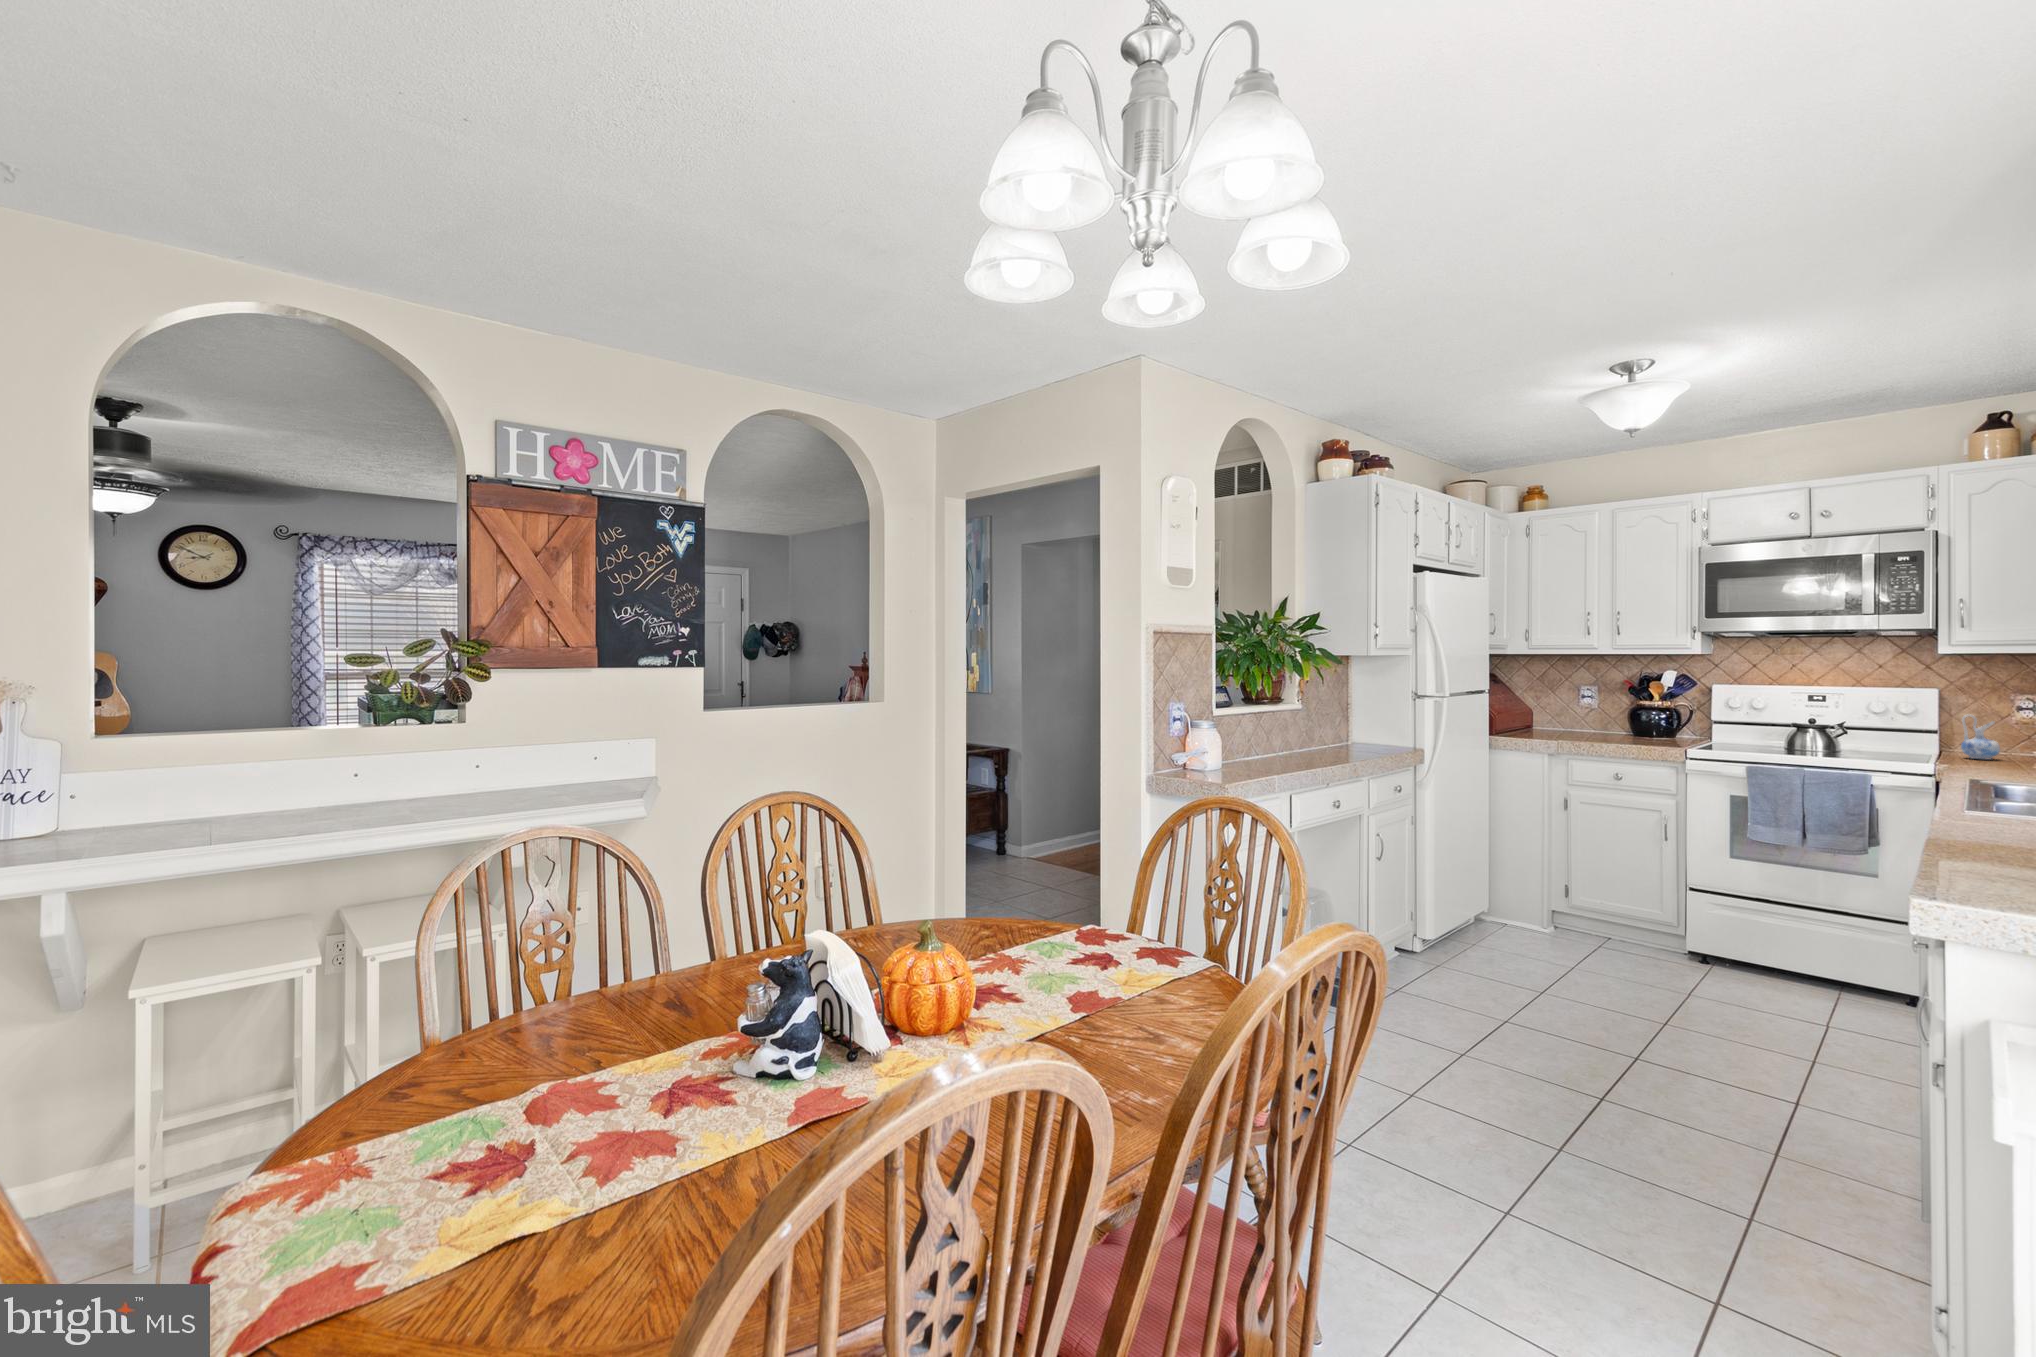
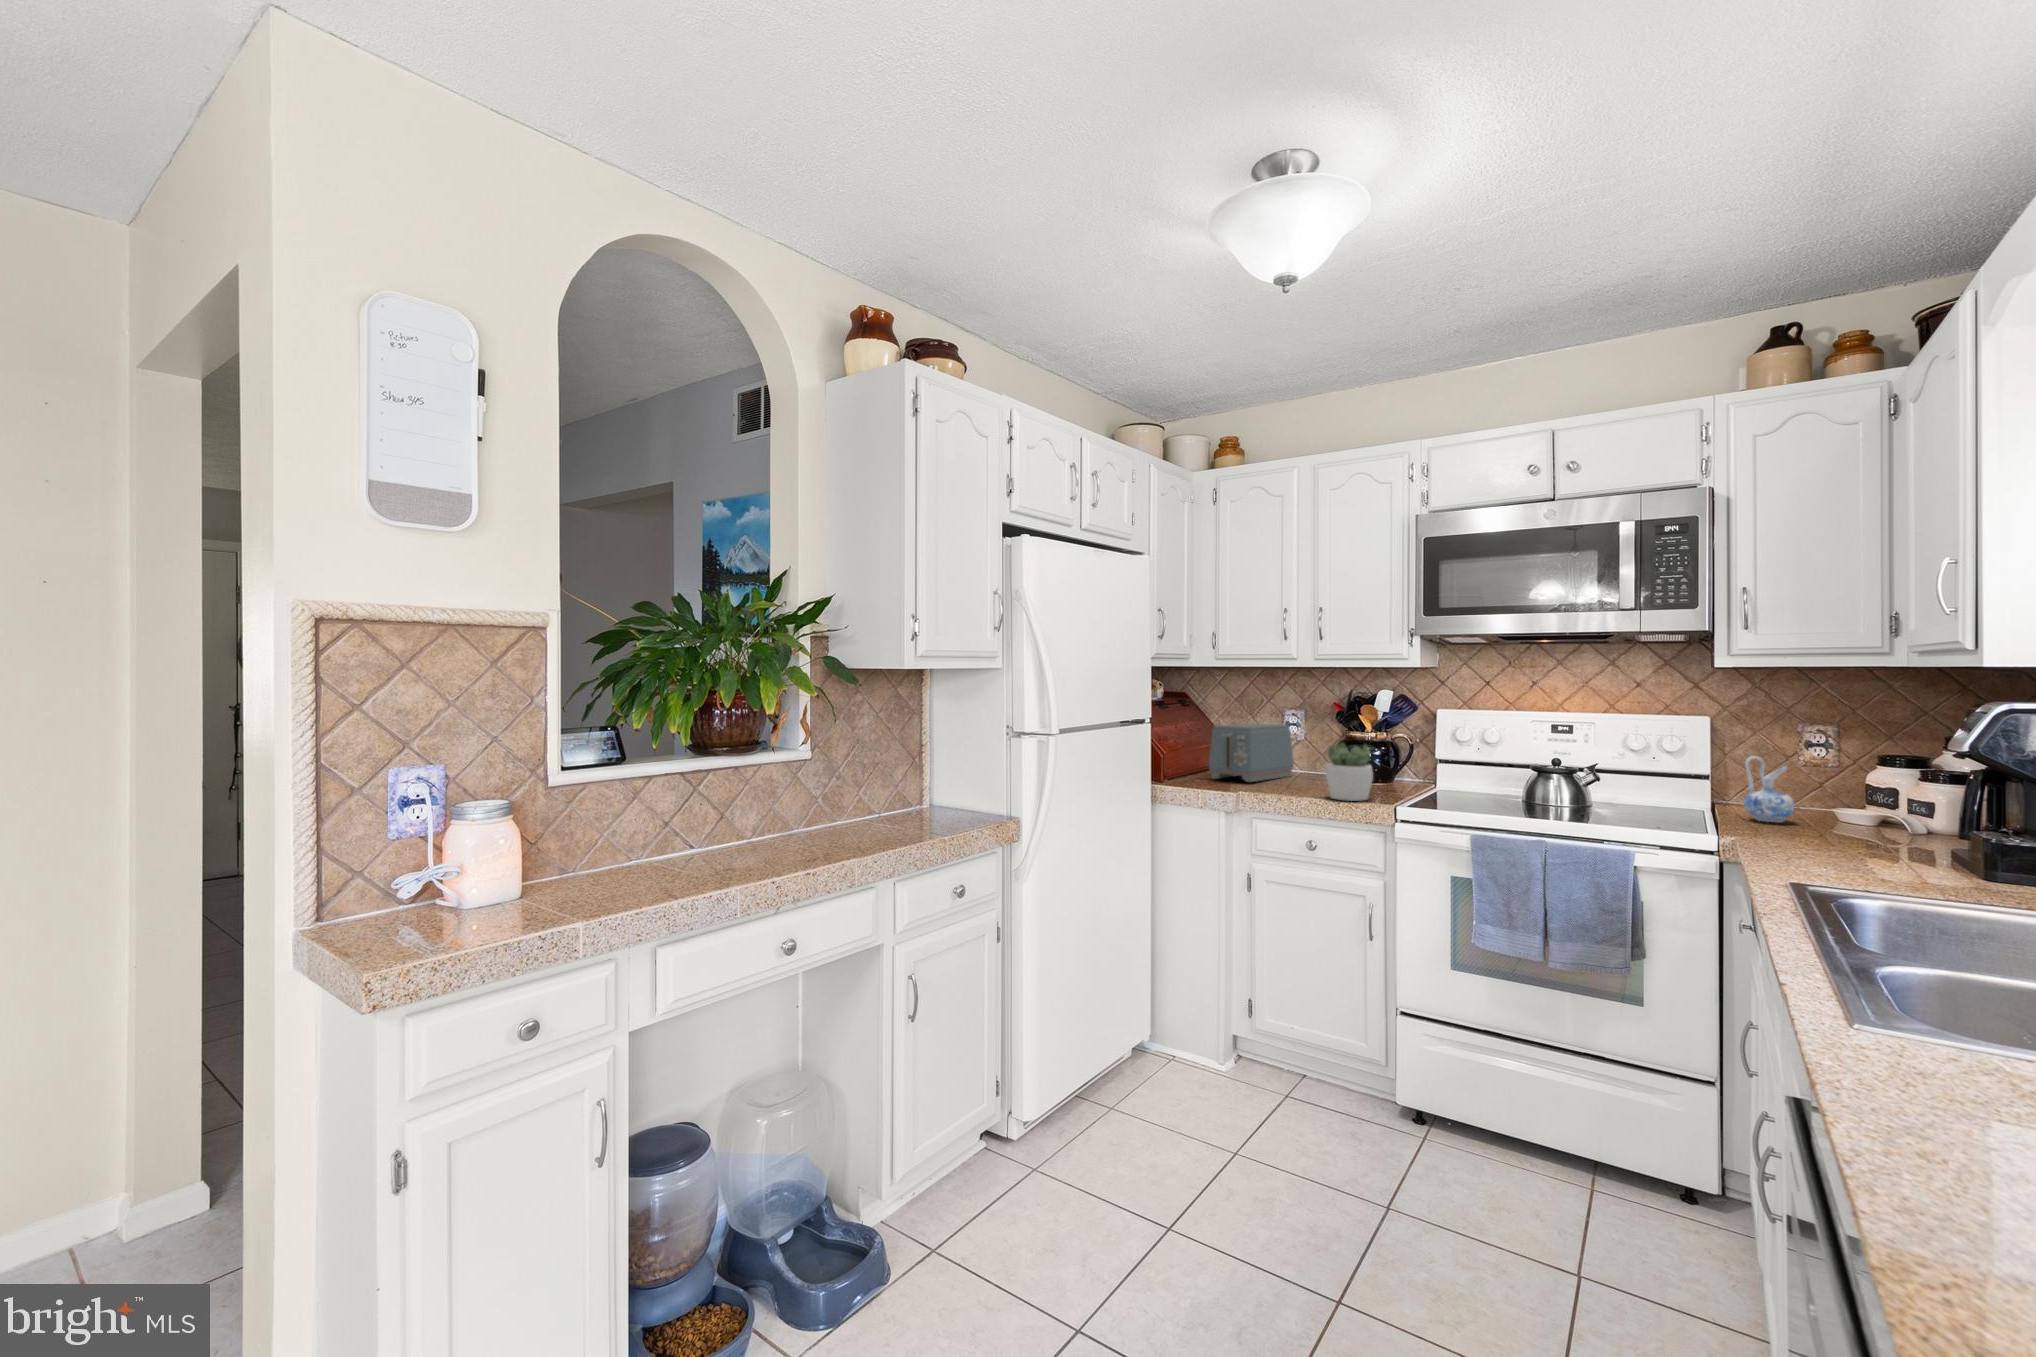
toaster: none [1527,696,1592,736] -> present [1209,723,1294,782]
succulent plant: none [1628,708,1667,746] -> present [1326,743,1373,801]

